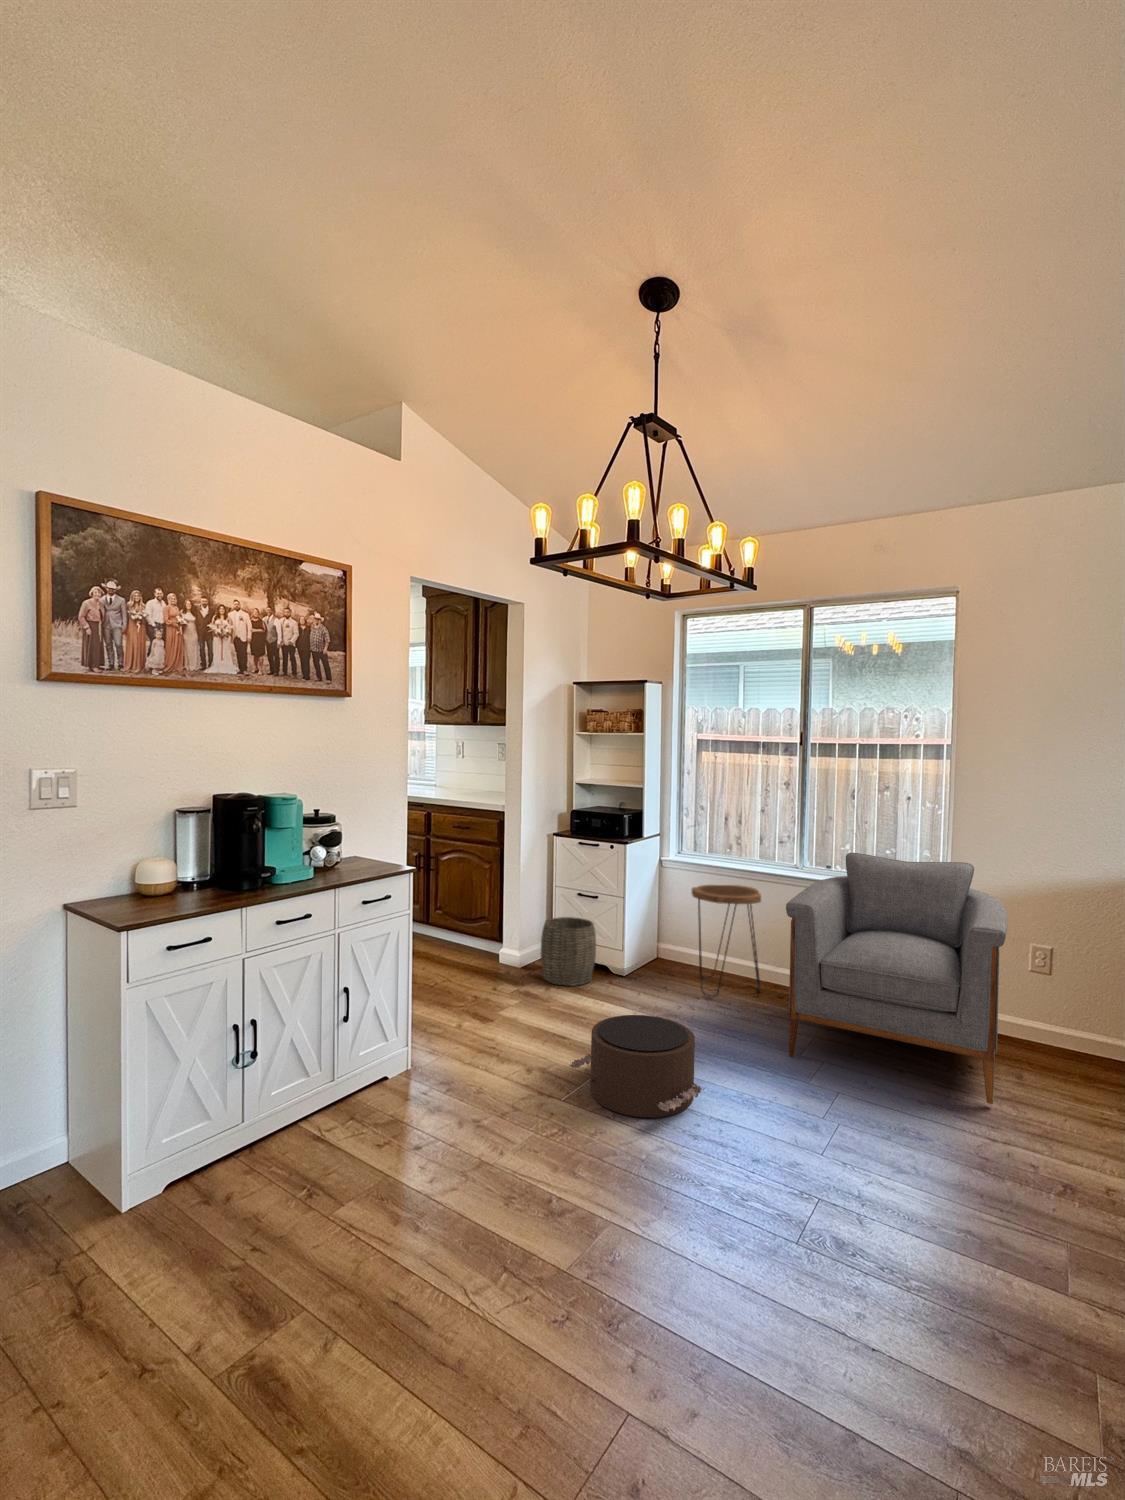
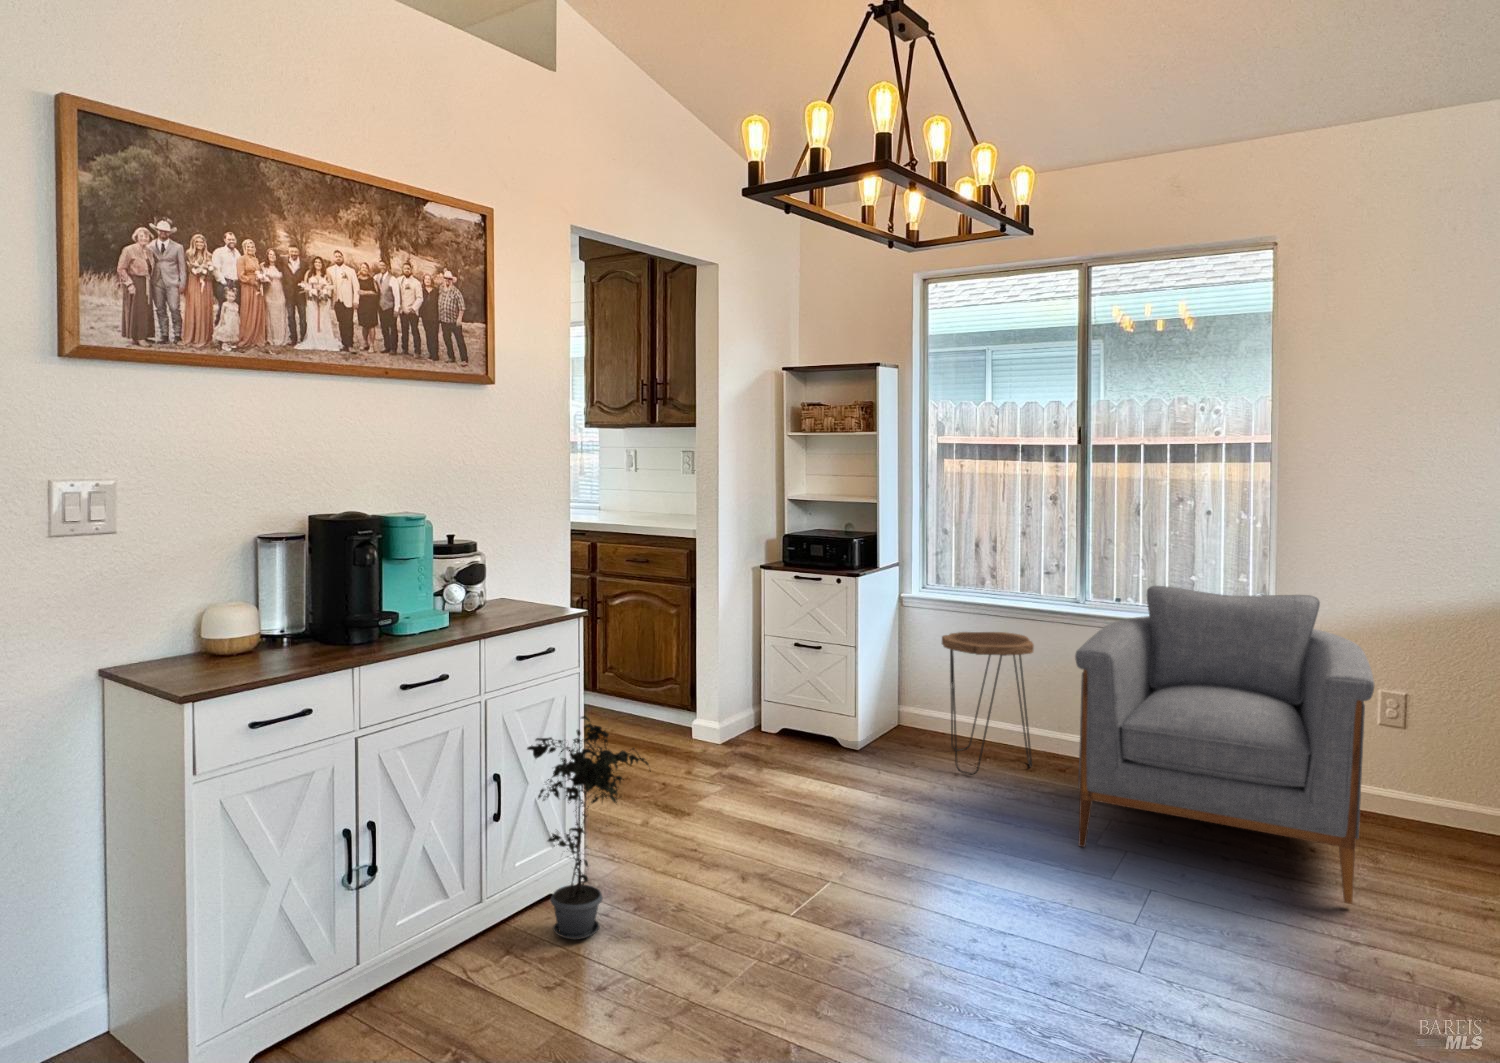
woven basket: present [541,917,596,986] -> none [747,677,818,763]
potted plant: none [364,948,456,1121] -> present [527,716,651,940]
pouf: present [569,1015,705,1117] -> none [796,798,978,929]

